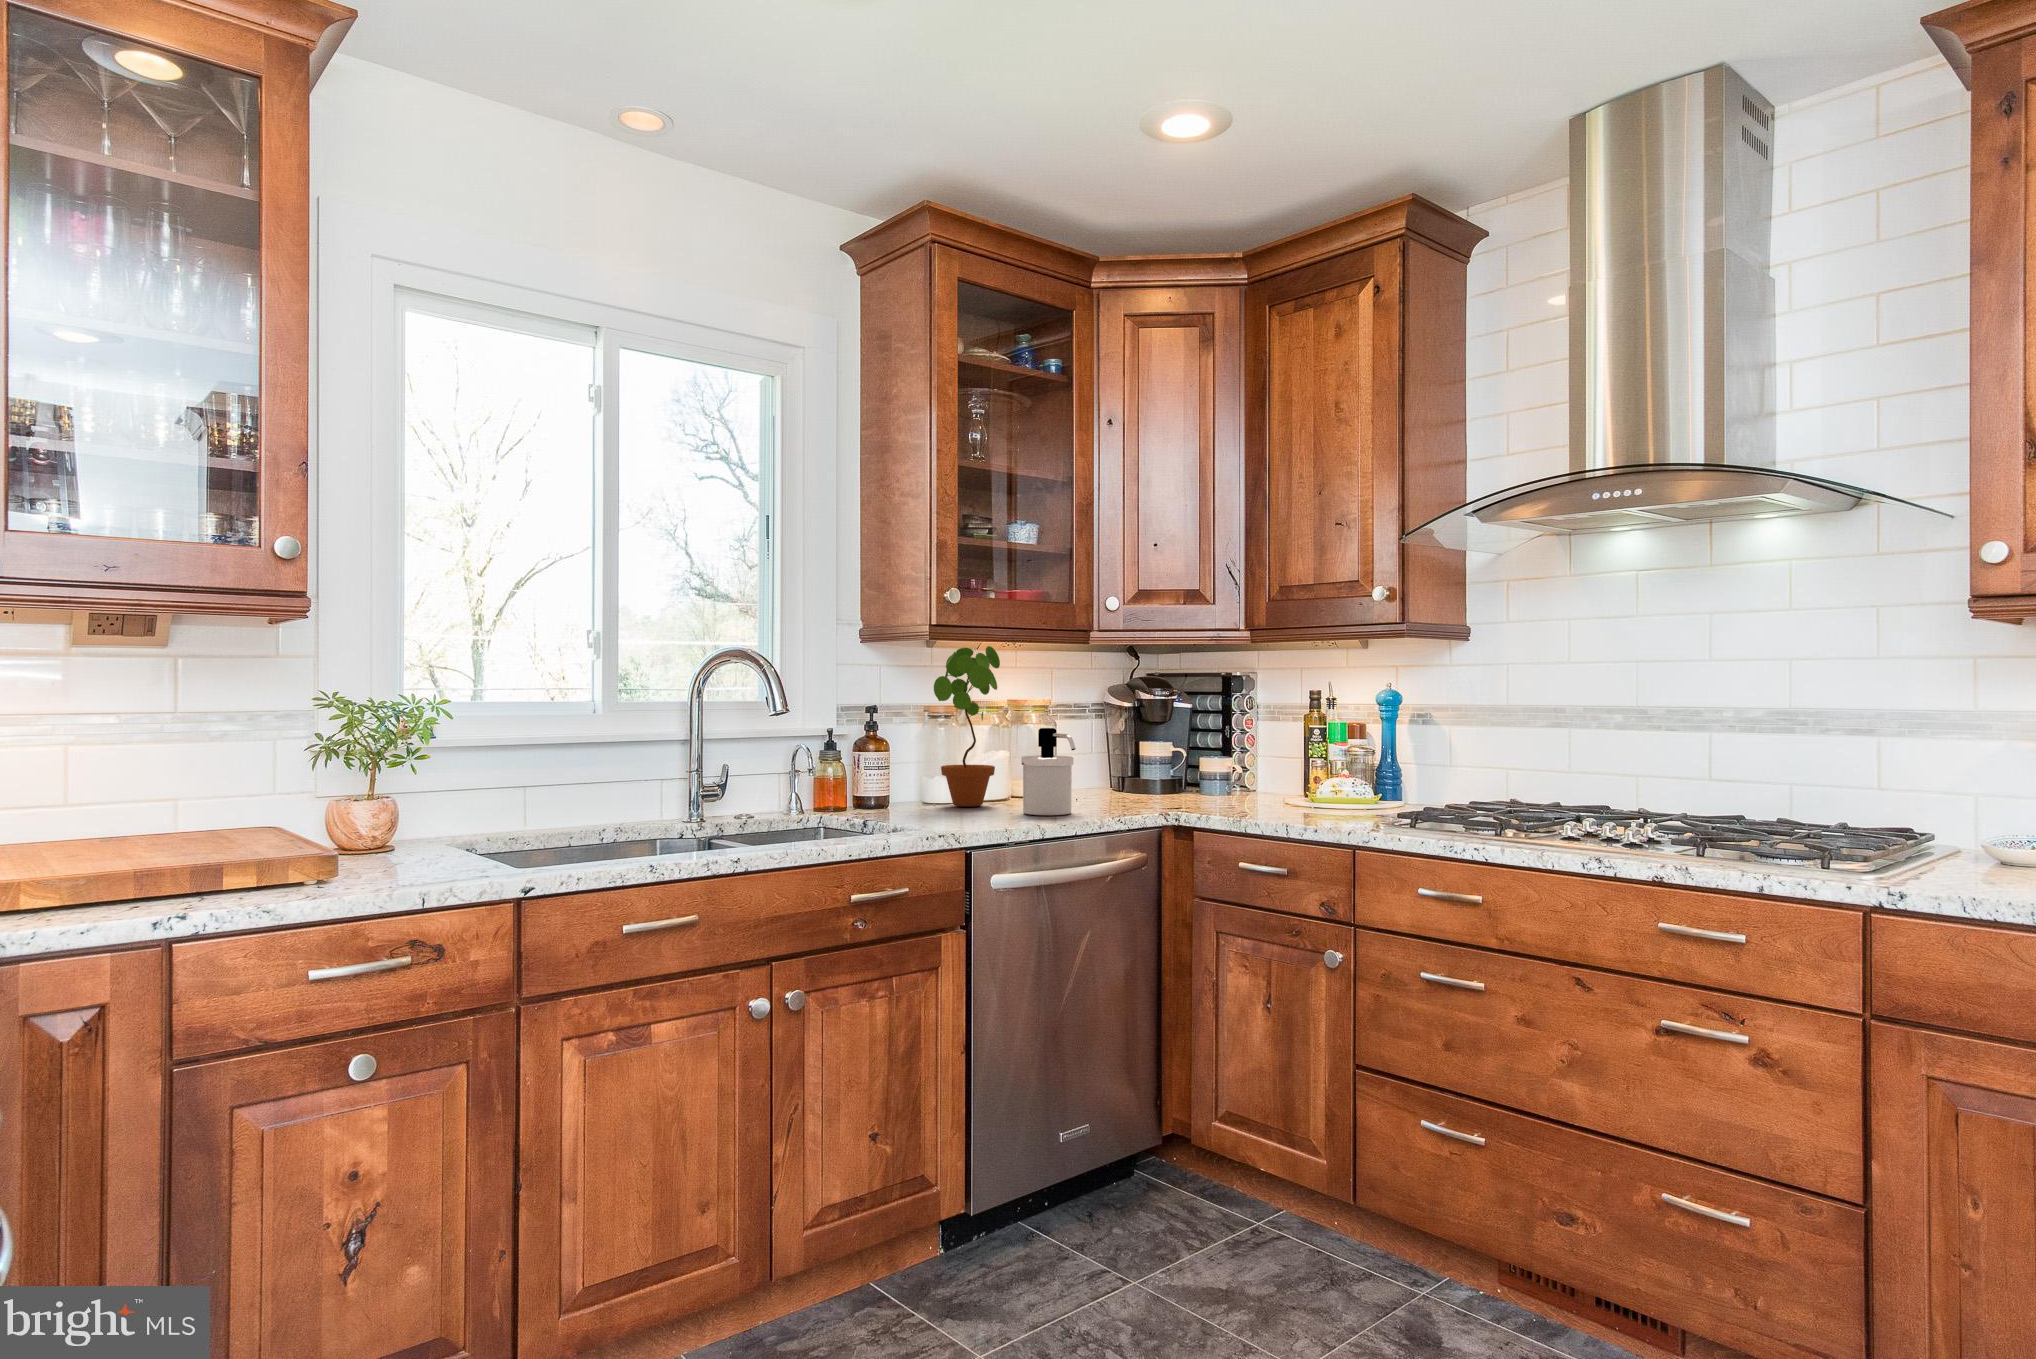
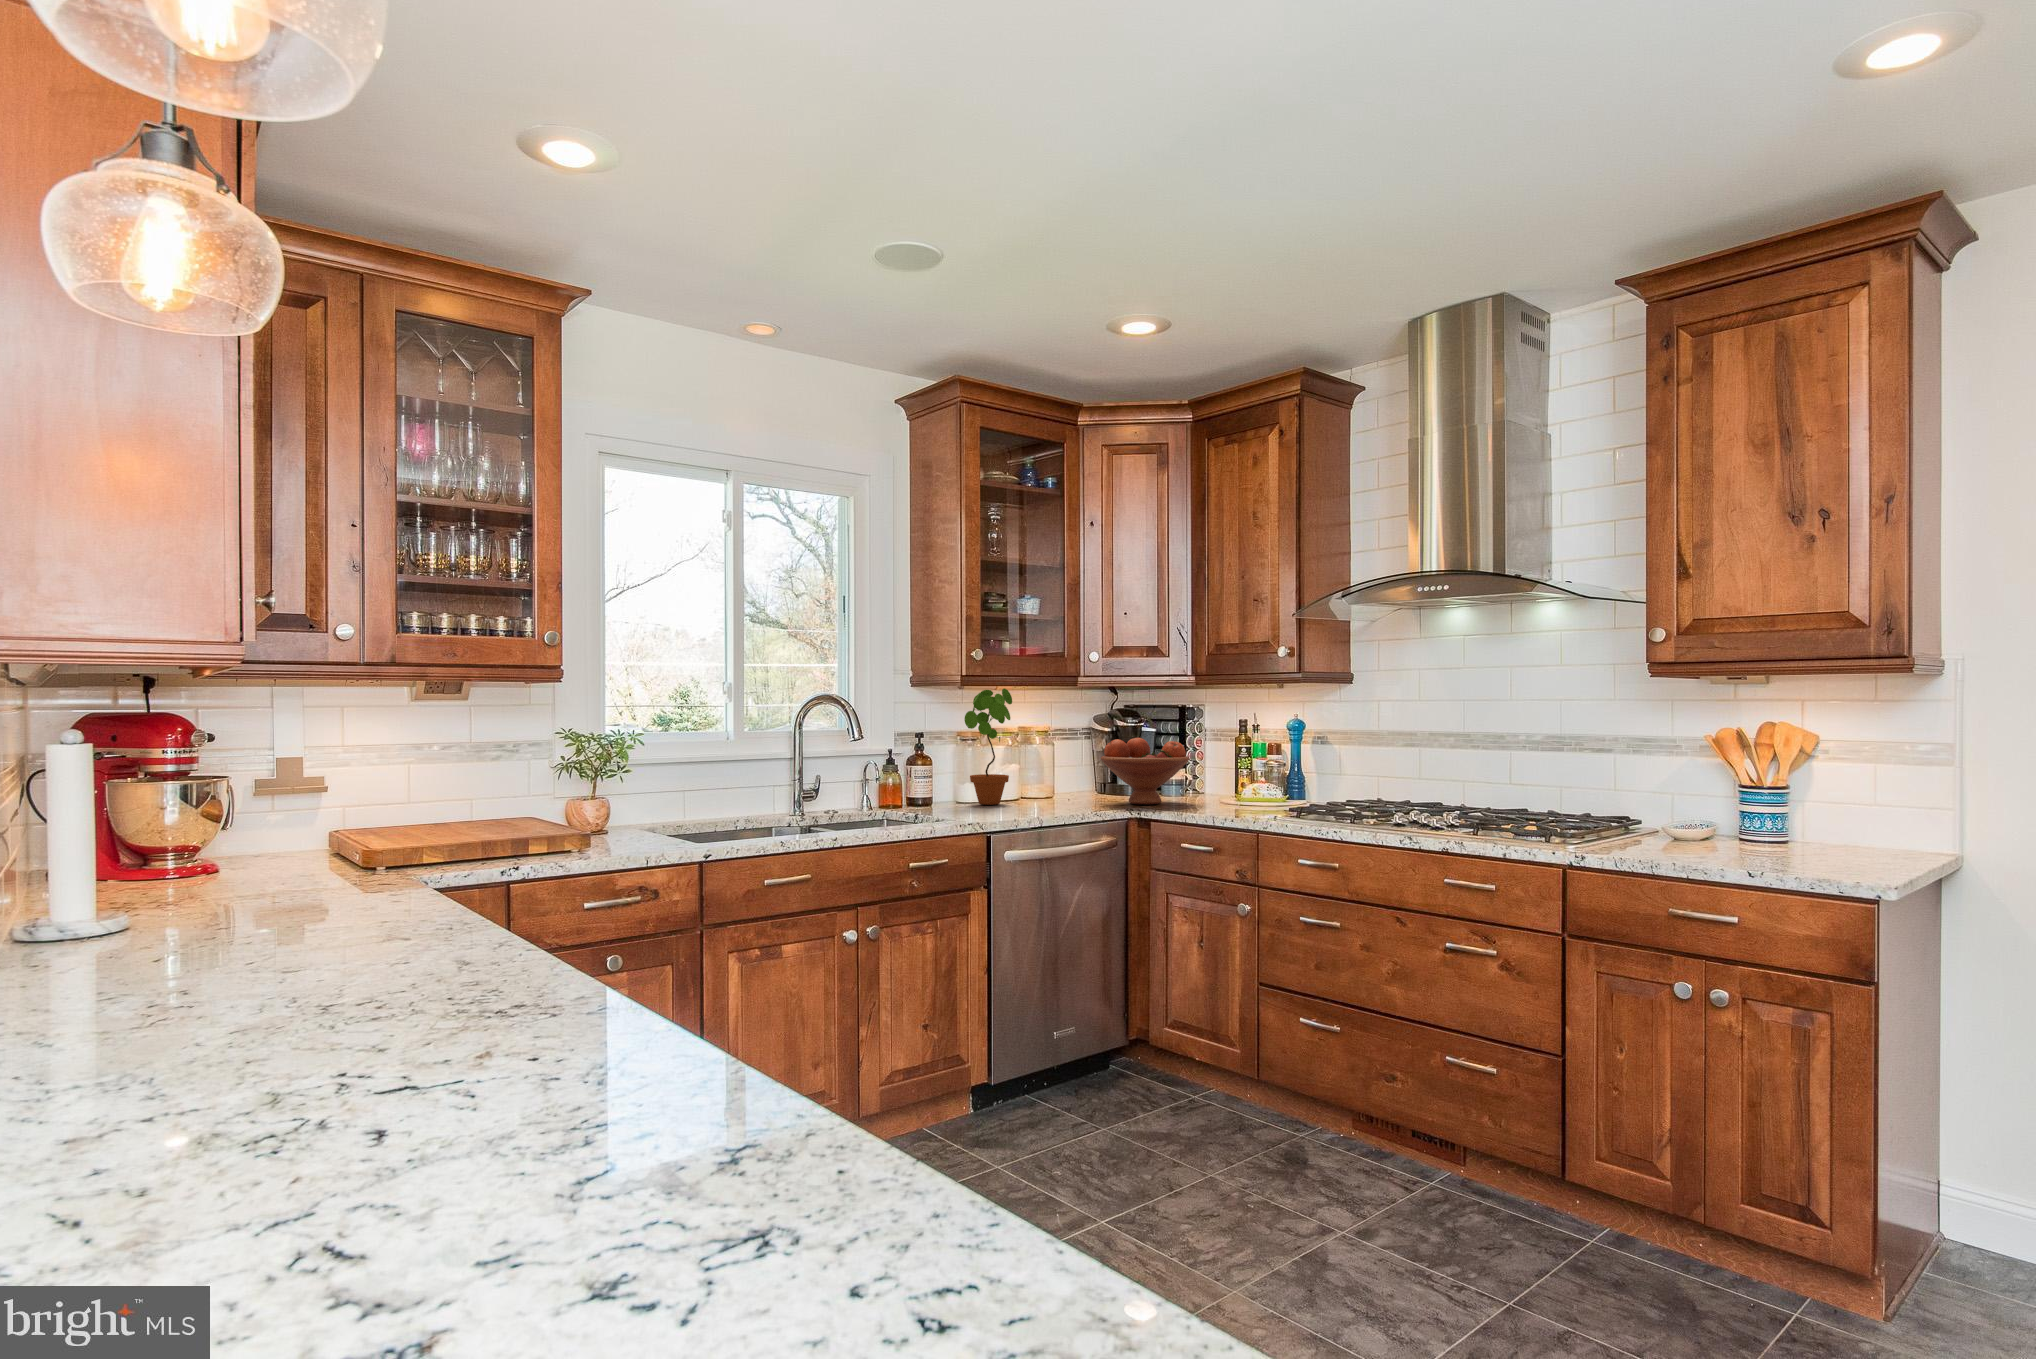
fruit bowl: none [1122,715,1245,807] -> present [1101,738,1189,804]
soap dispenser: present [1021,728,1076,815] -> none [1028,748,1065,810]

